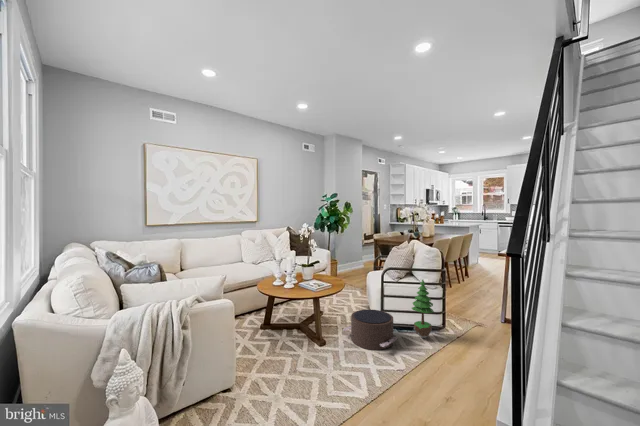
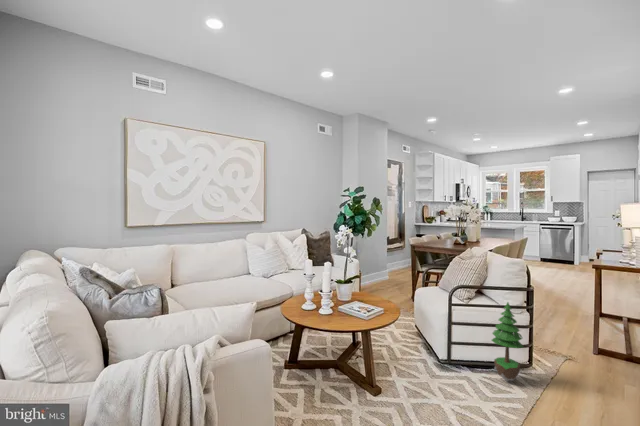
pouf: present [343,309,397,350] -> none [399,341,480,400]

